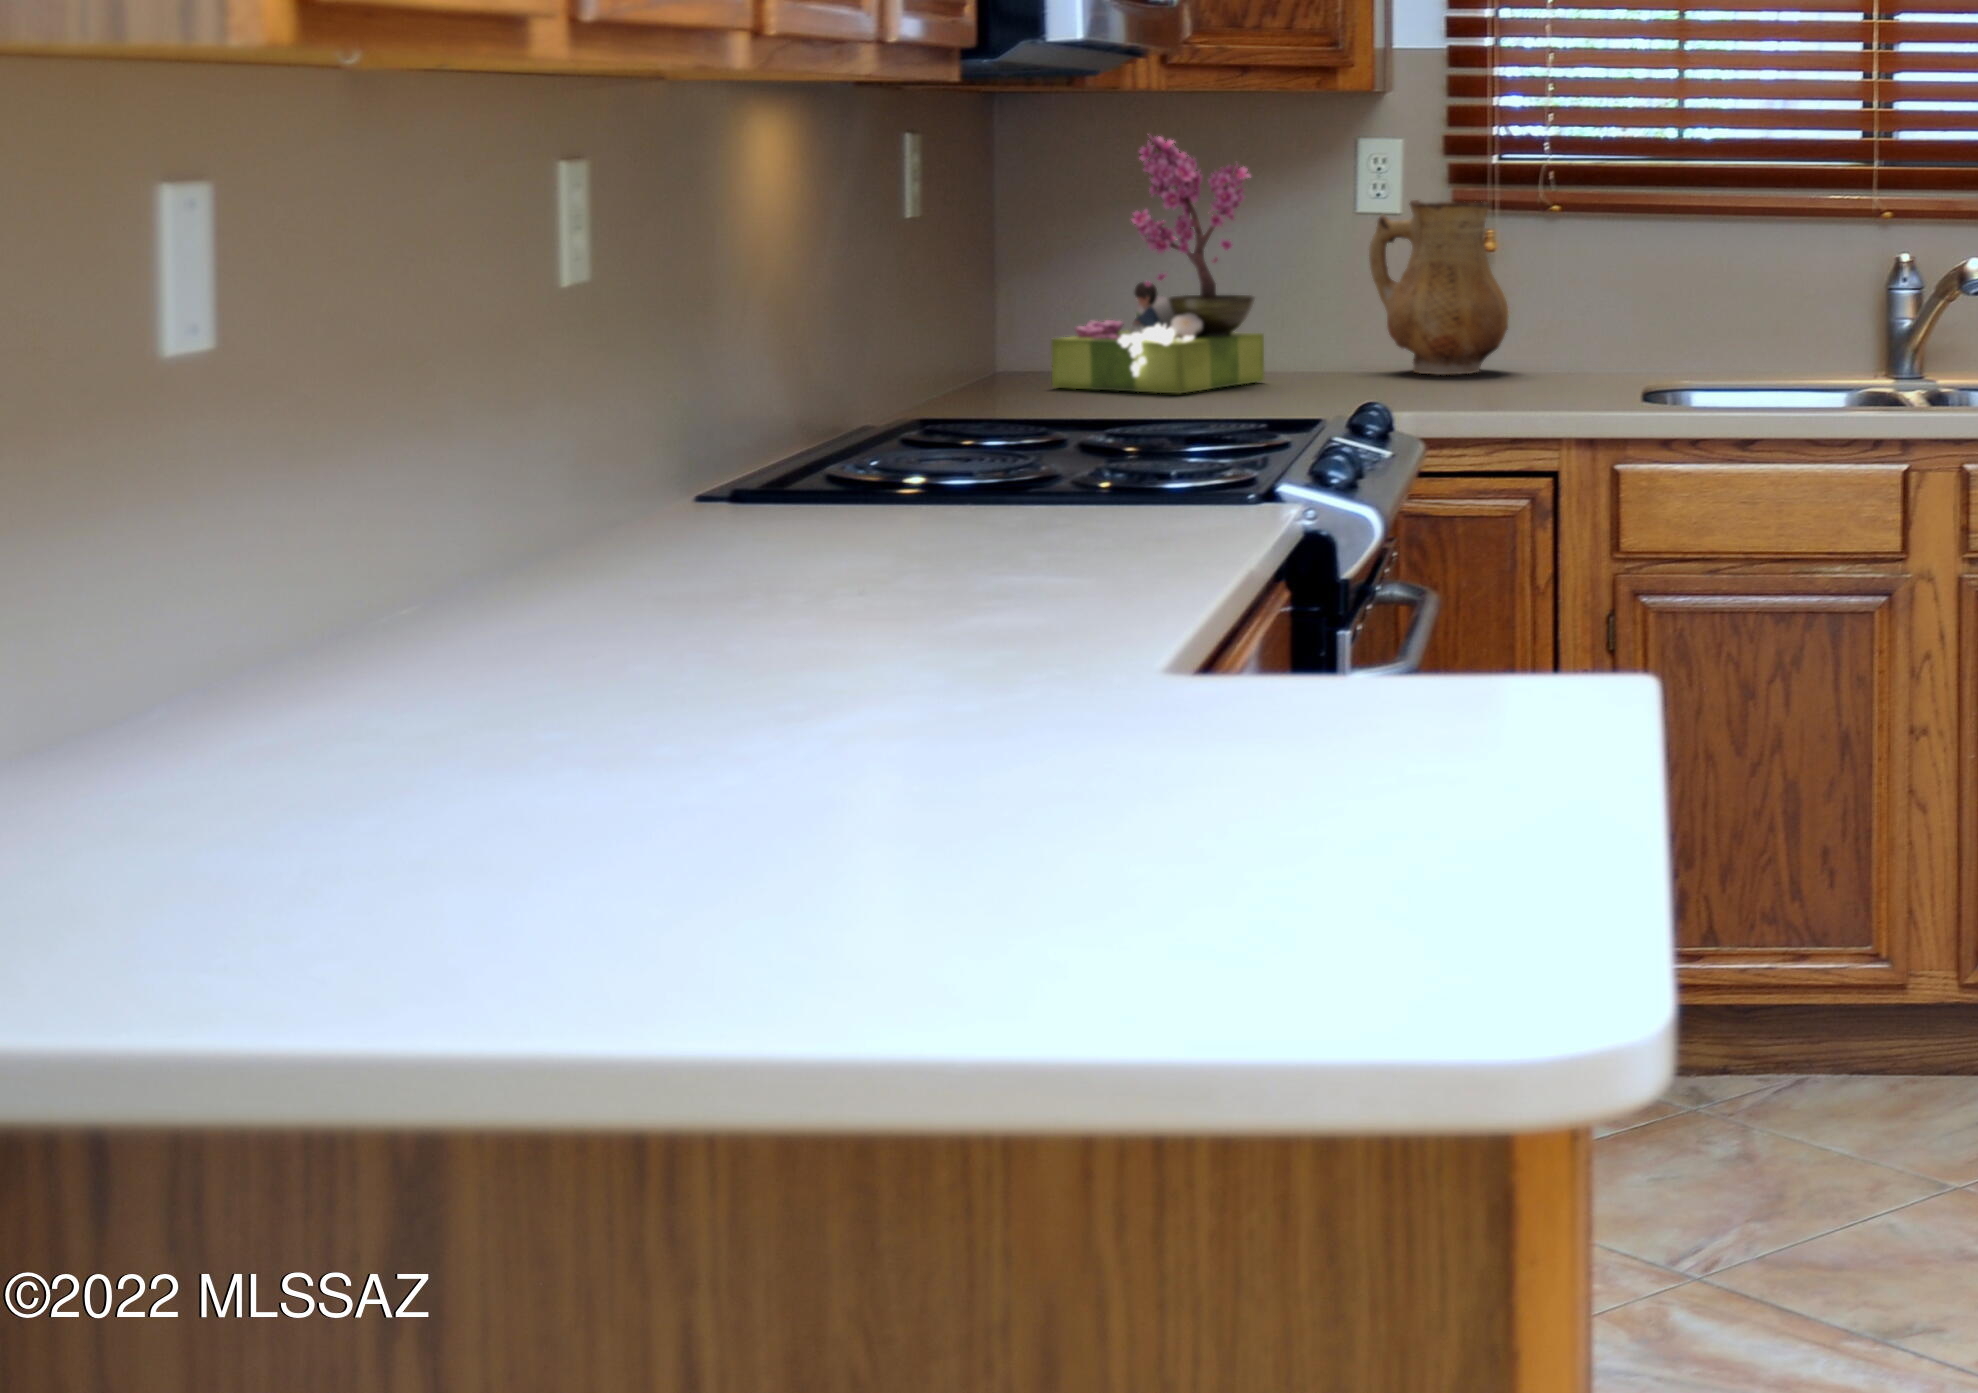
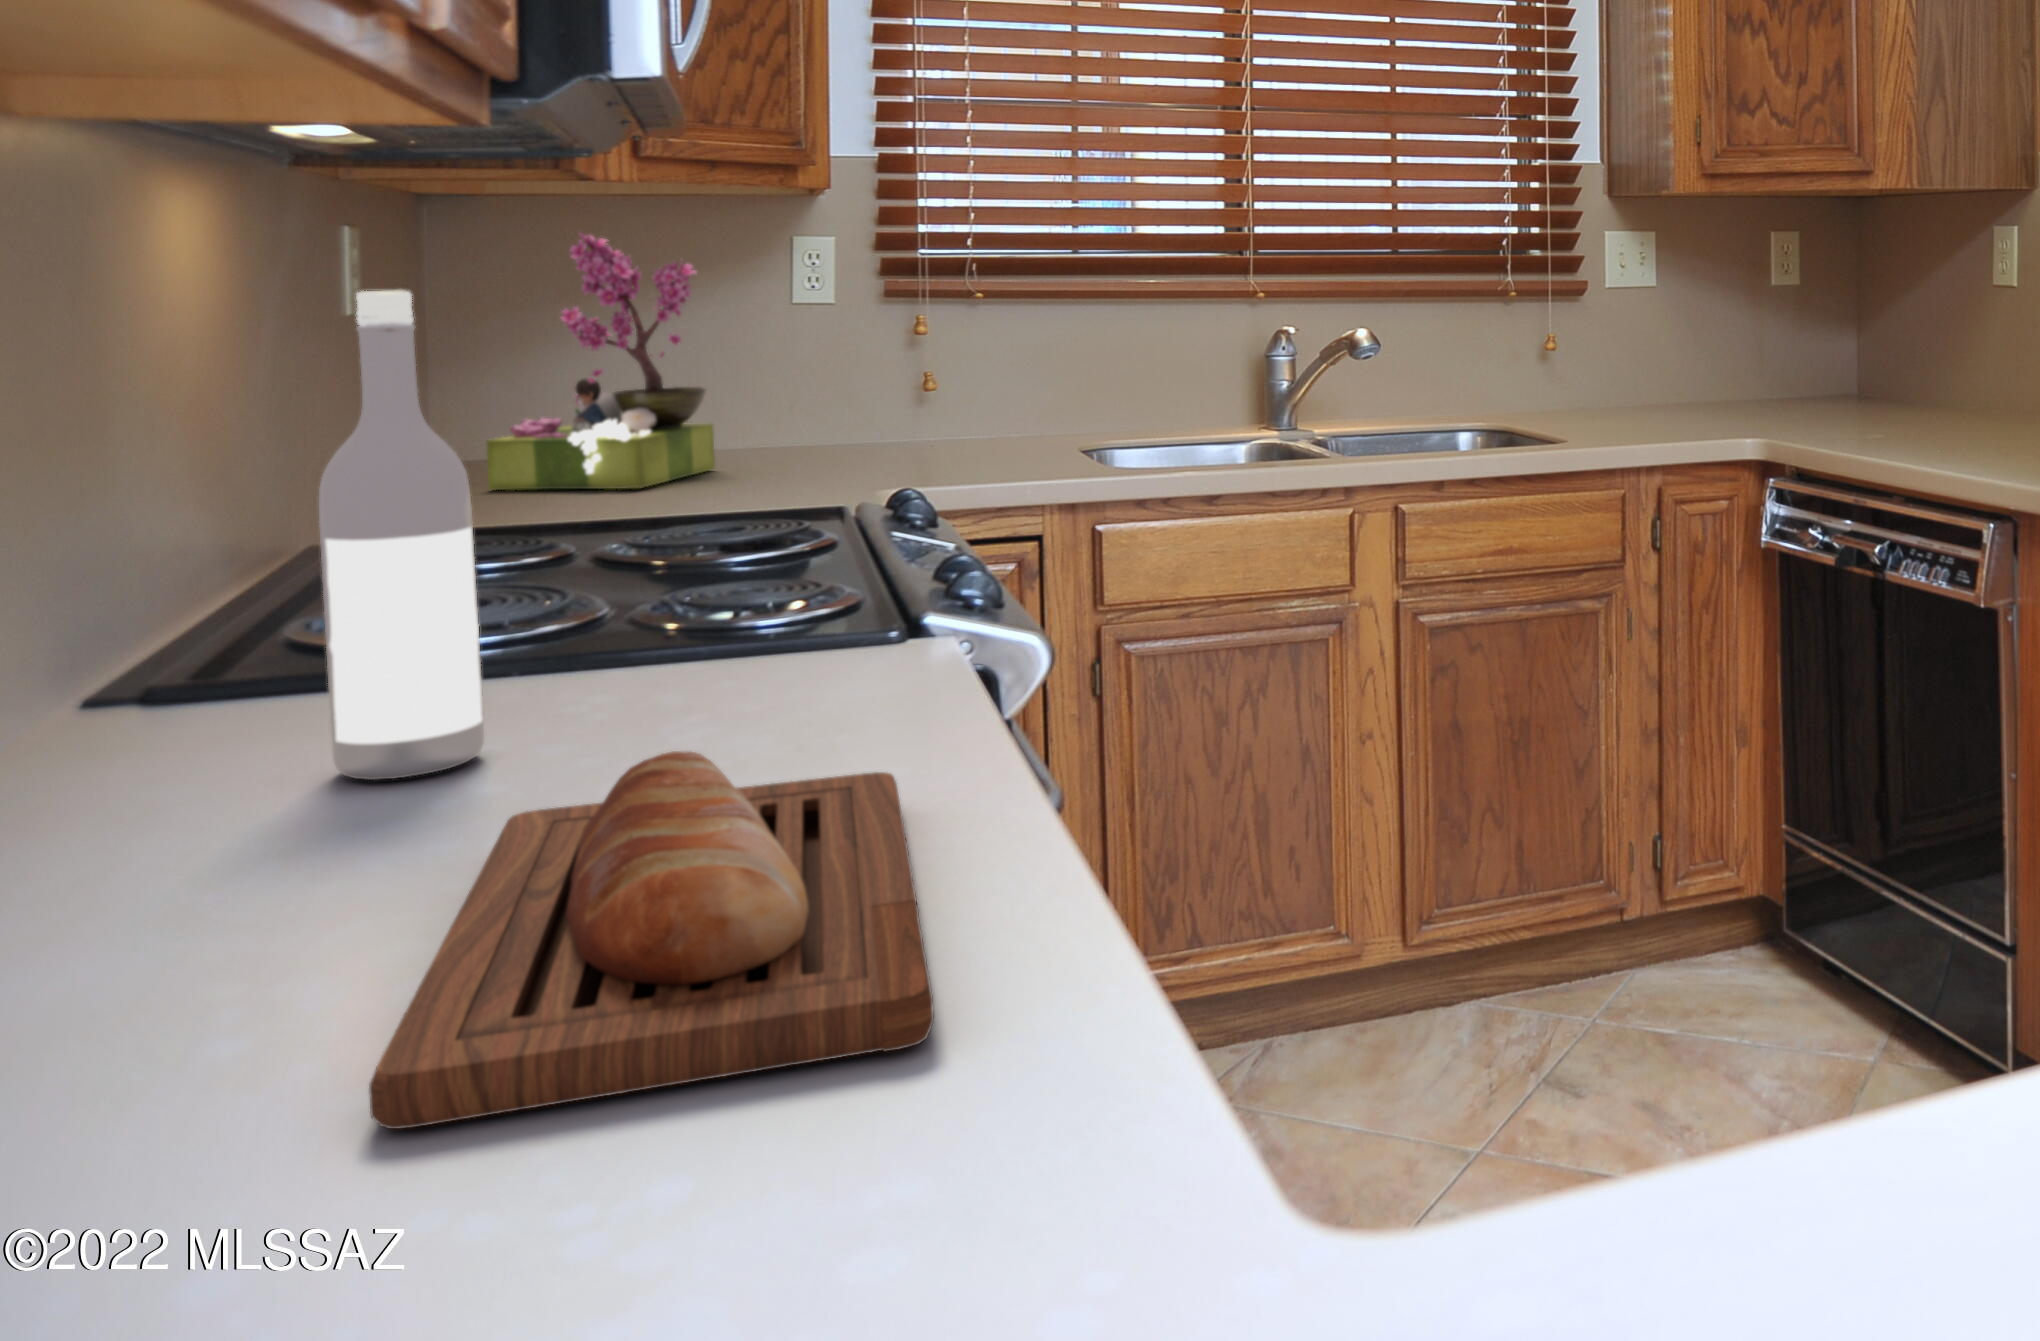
wine bottle: none [771,195,879,567] -> present [319,291,484,780]
ceramic pitcher: present [1369,200,1509,375] -> none [805,292,944,453]
bread loaf: none [673,542,1112,712] -> present [369,751,934,1129]

